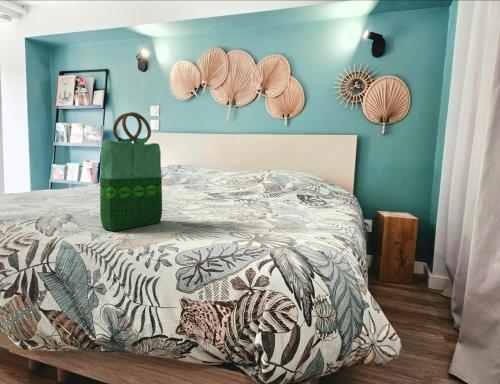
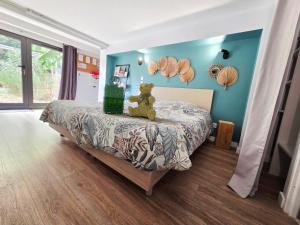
teddy bear: none [185,131,277,235] -> present [128,83,156,120]

